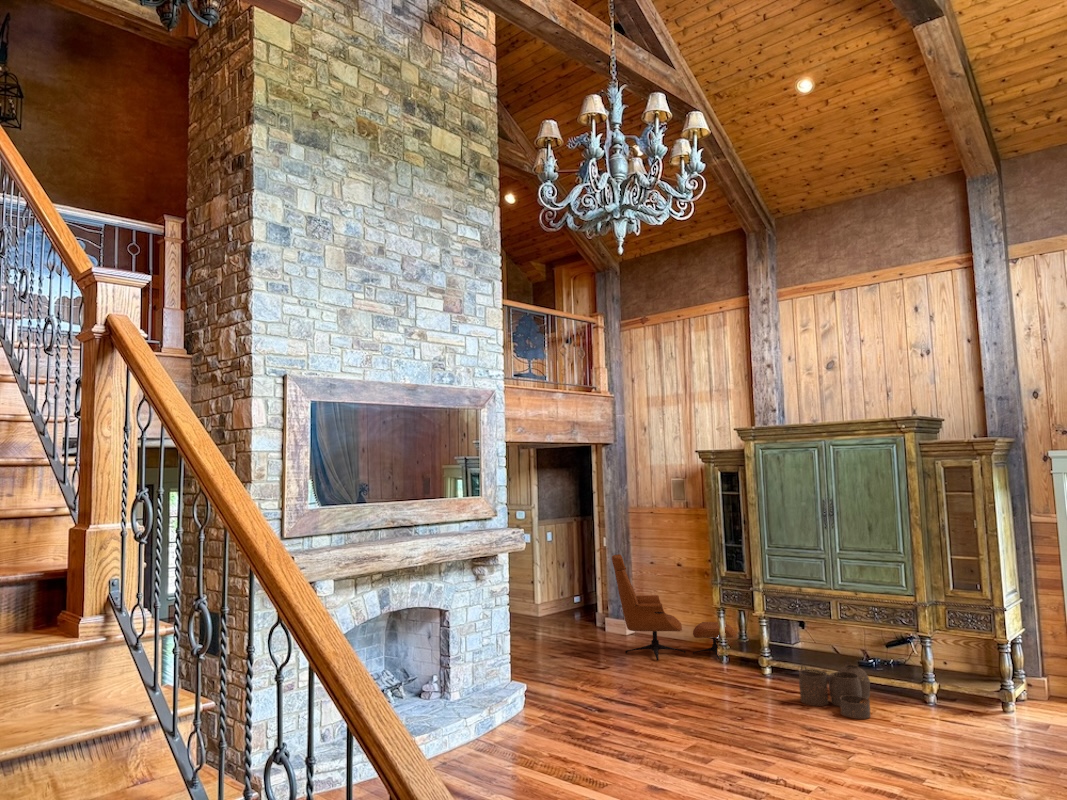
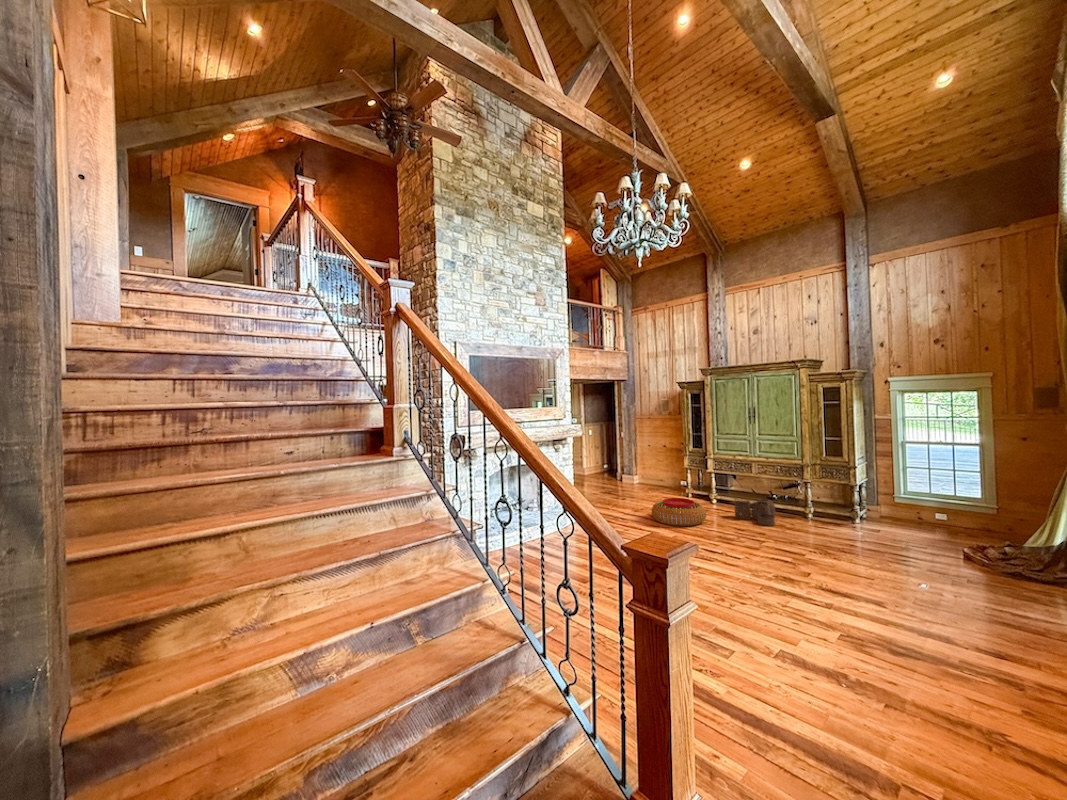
lounge chair: present [612,554,736,661] -> none [628,441,699,498]
pouf: none [652,666,750,722] -> present [652,498,706,526]

